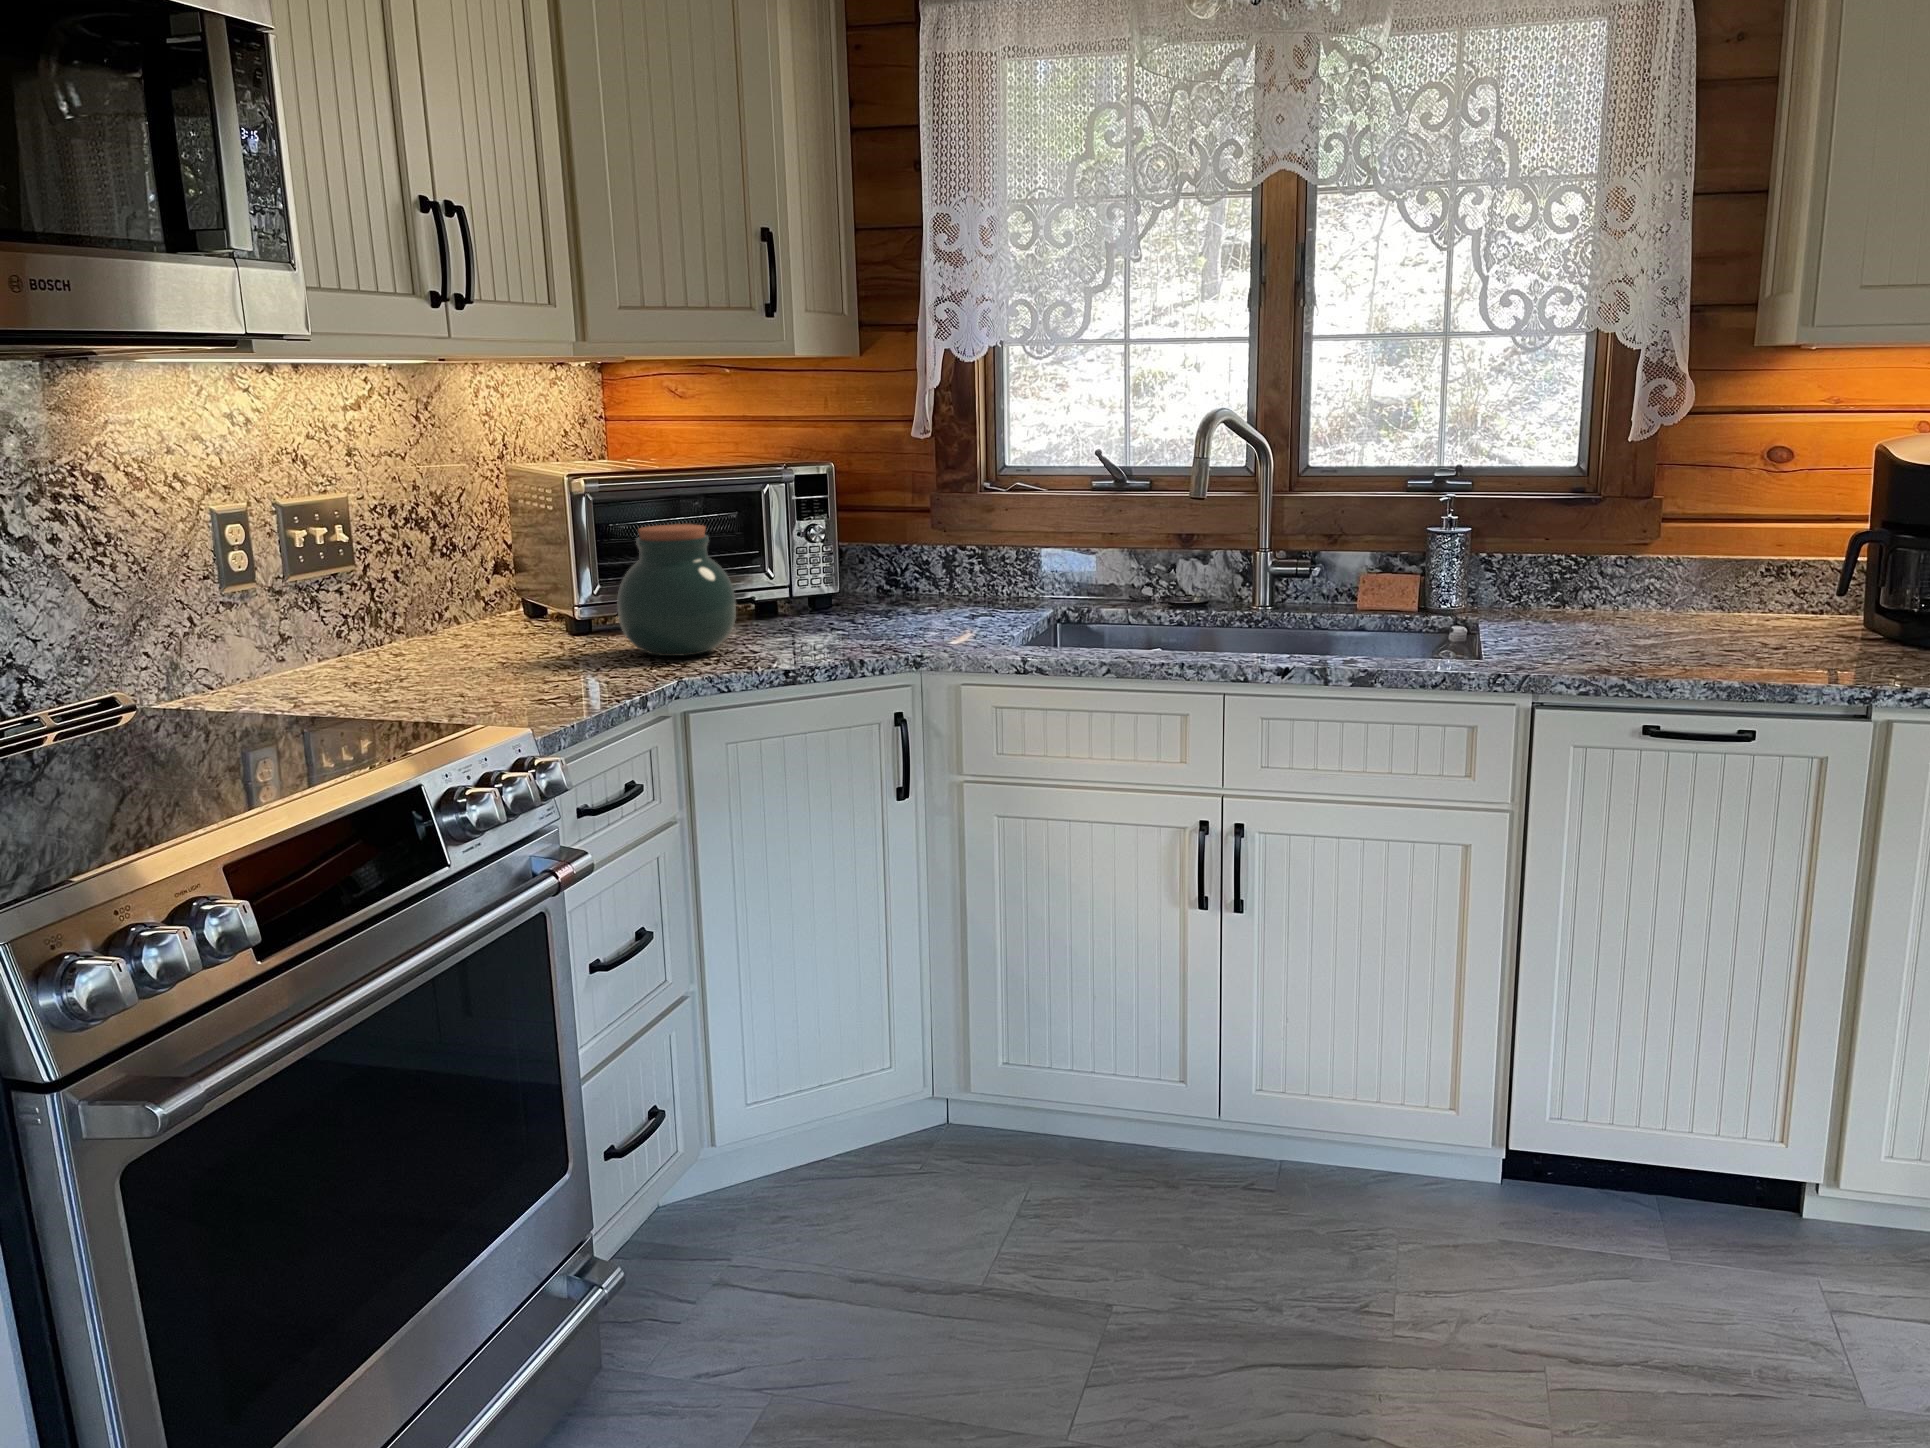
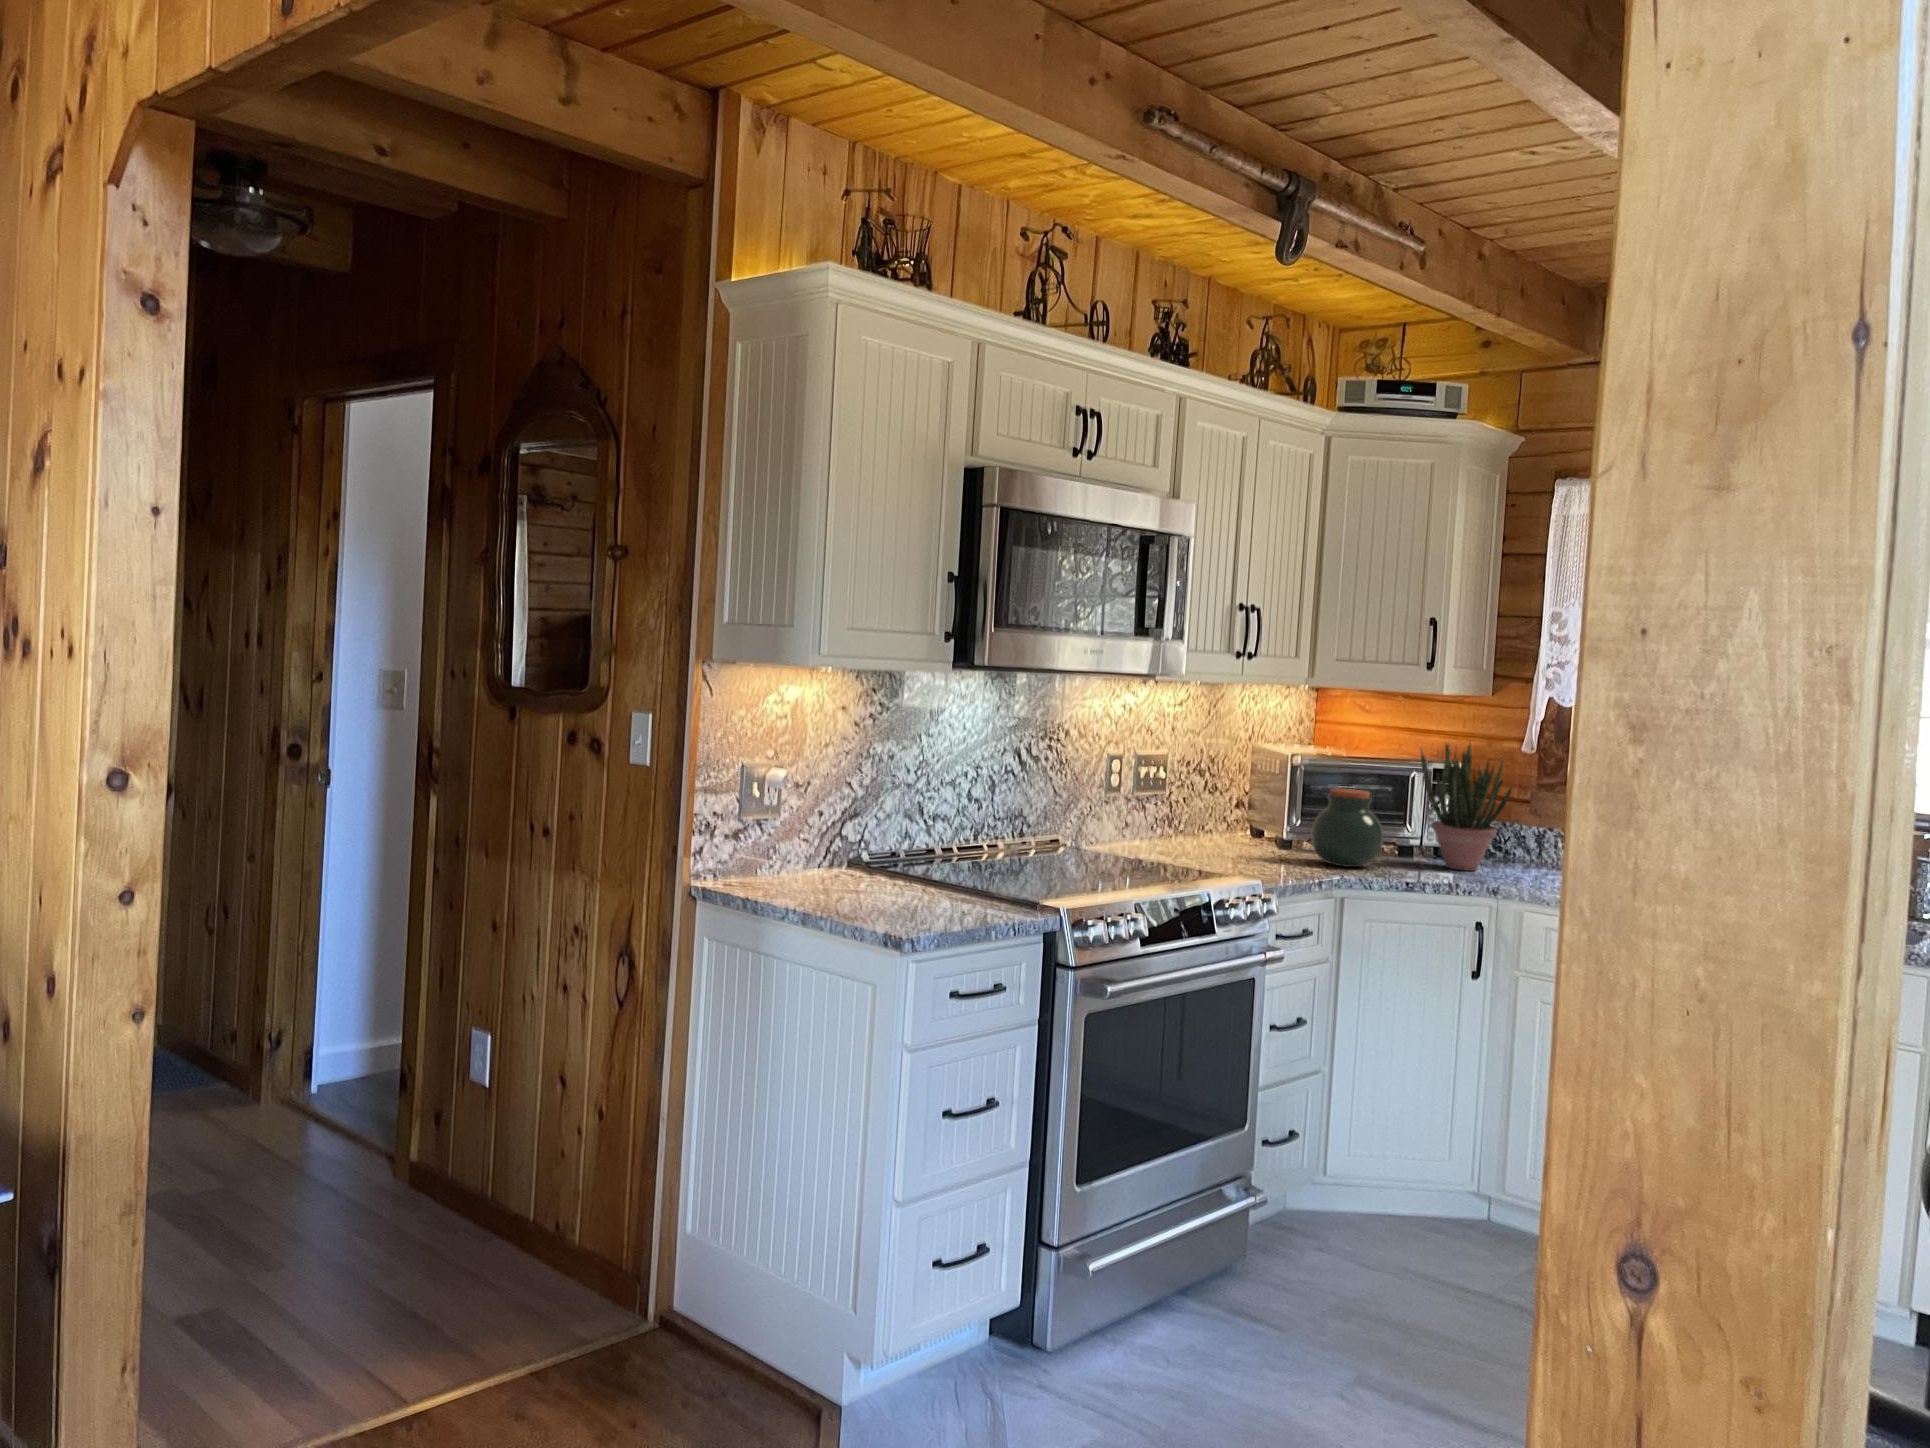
potted plant: none [774,426,918,630] -> present [1421,744,1512,871]

